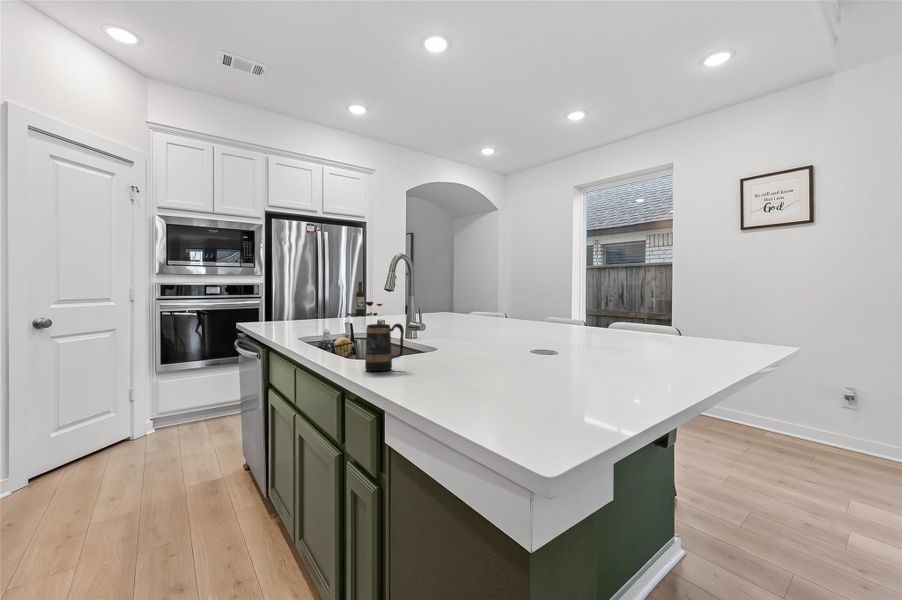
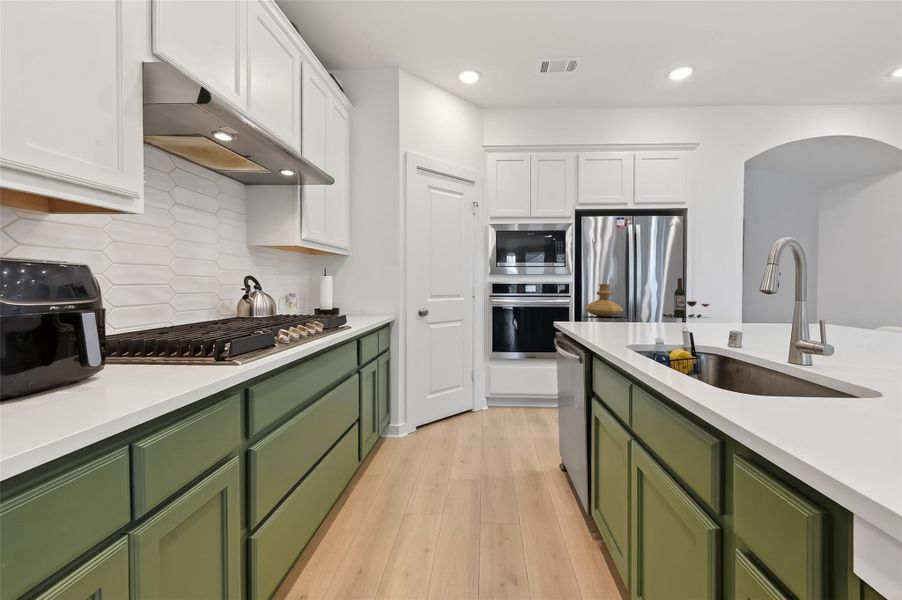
vase: none [275,286,313,317] -> present [585,284,623,317]
mug: present [365,324,404,371] -> none [772,349,855,427]

